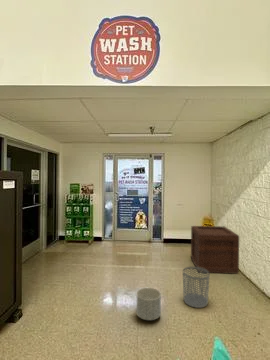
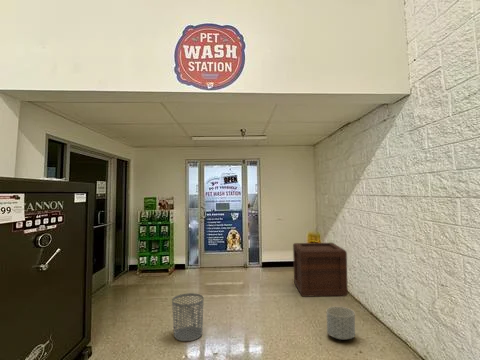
waste bin: present [183,267,209,308] -> present [172,293,204,341]
planter: present [136,287,161,320] -> present [327,306,355,340]

